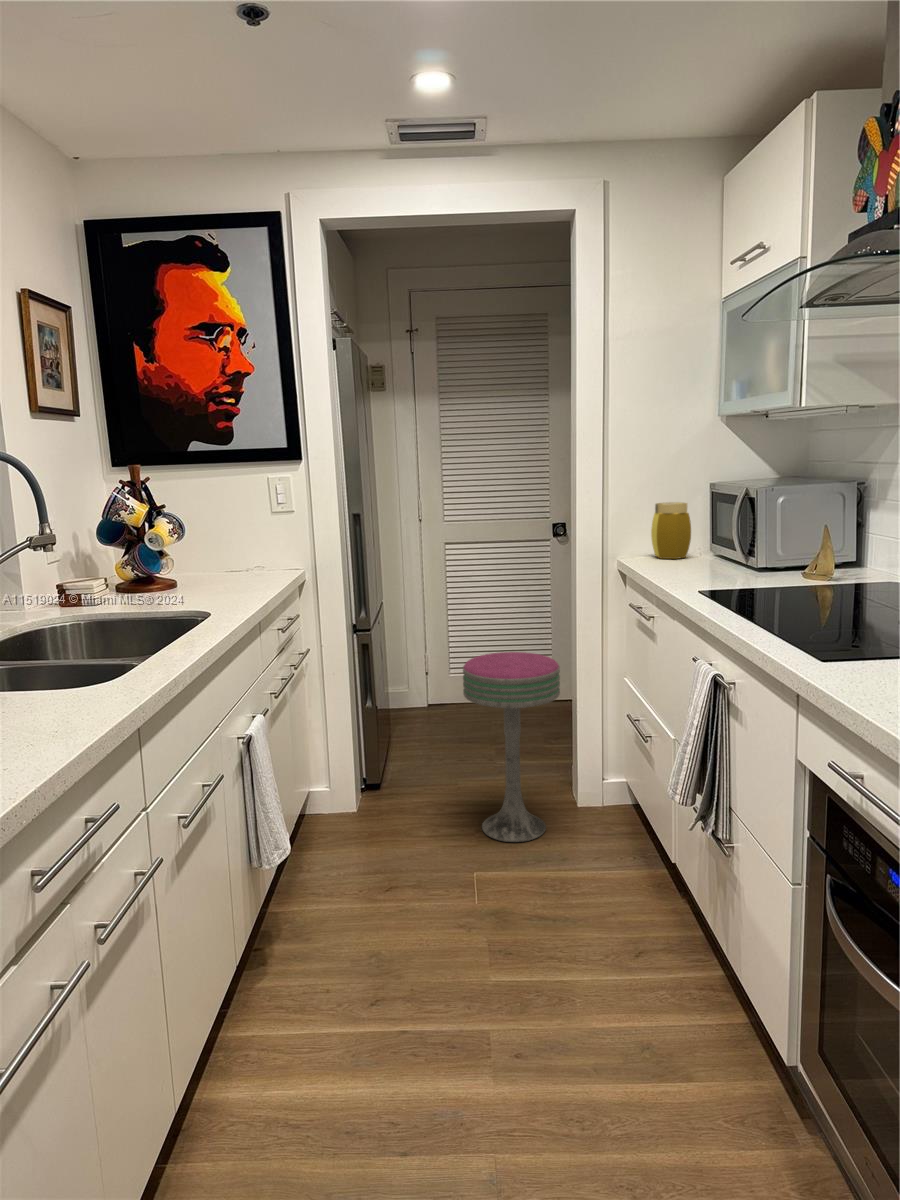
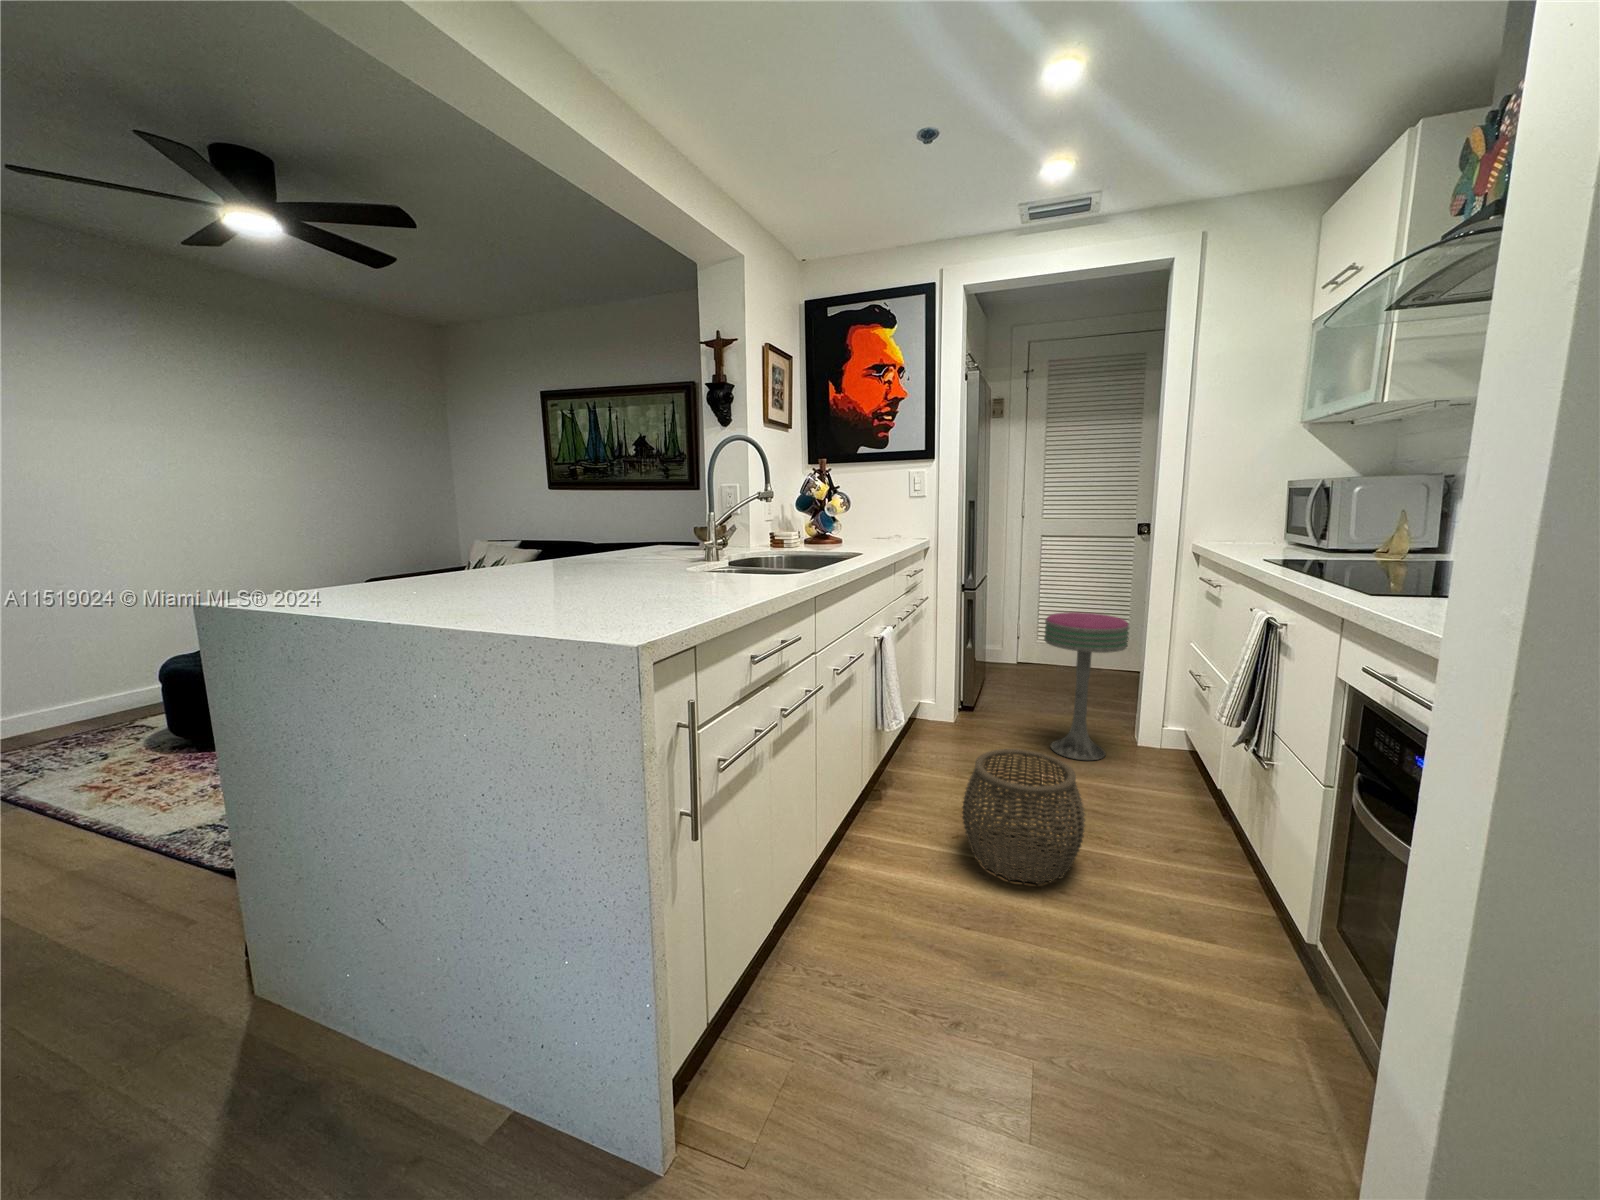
jar: present [651,502,691,559] -> none [1227,496,1268,544]
woven basket: none [383,869,539,1062] -> present [962,749,1085,884]

